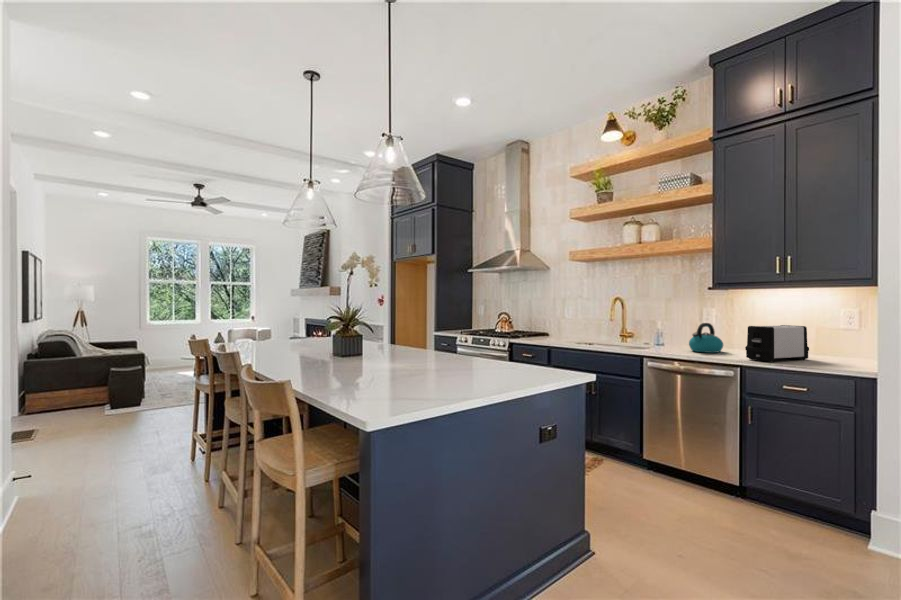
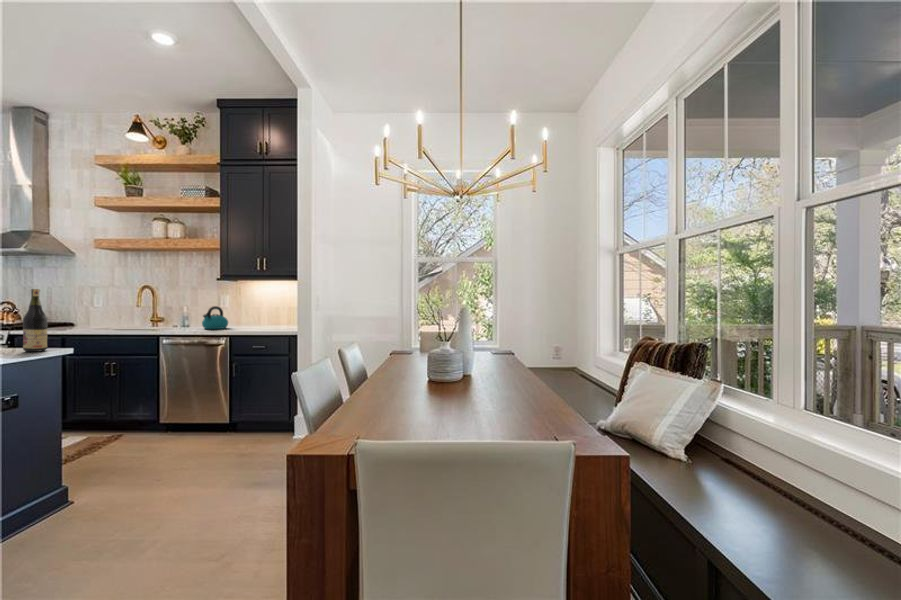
wine bottle: none [550,306,571,376] -> present [23,289,48,352]
toaster: present [745,325,809,362] -> none [236,307,279,332]

